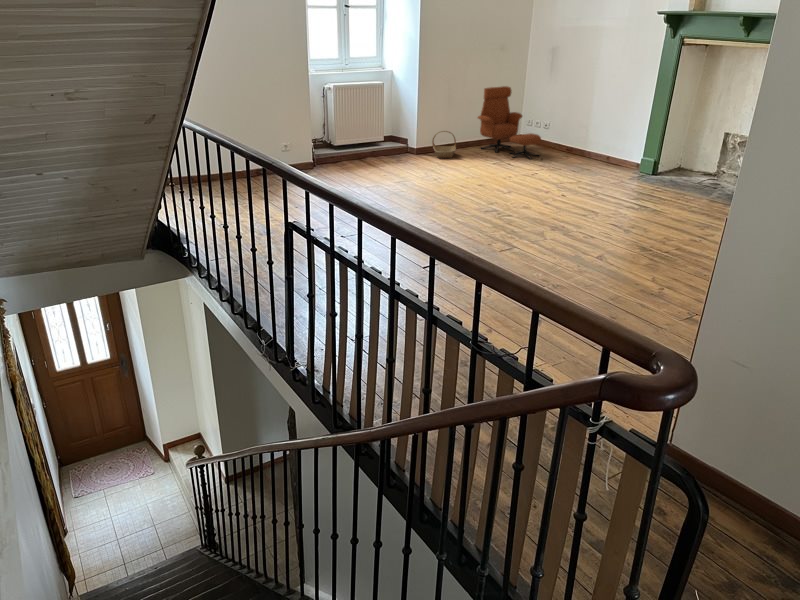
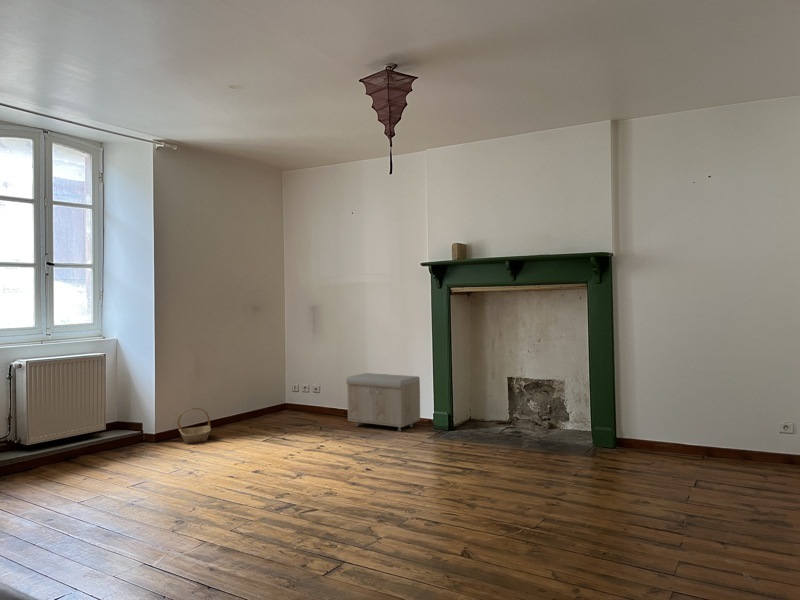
lounge chair: present [478,86,541,159] -> none [234,351,316,431]
storage bench: none [567,115,638,170] -> present [346,373,420,431]

